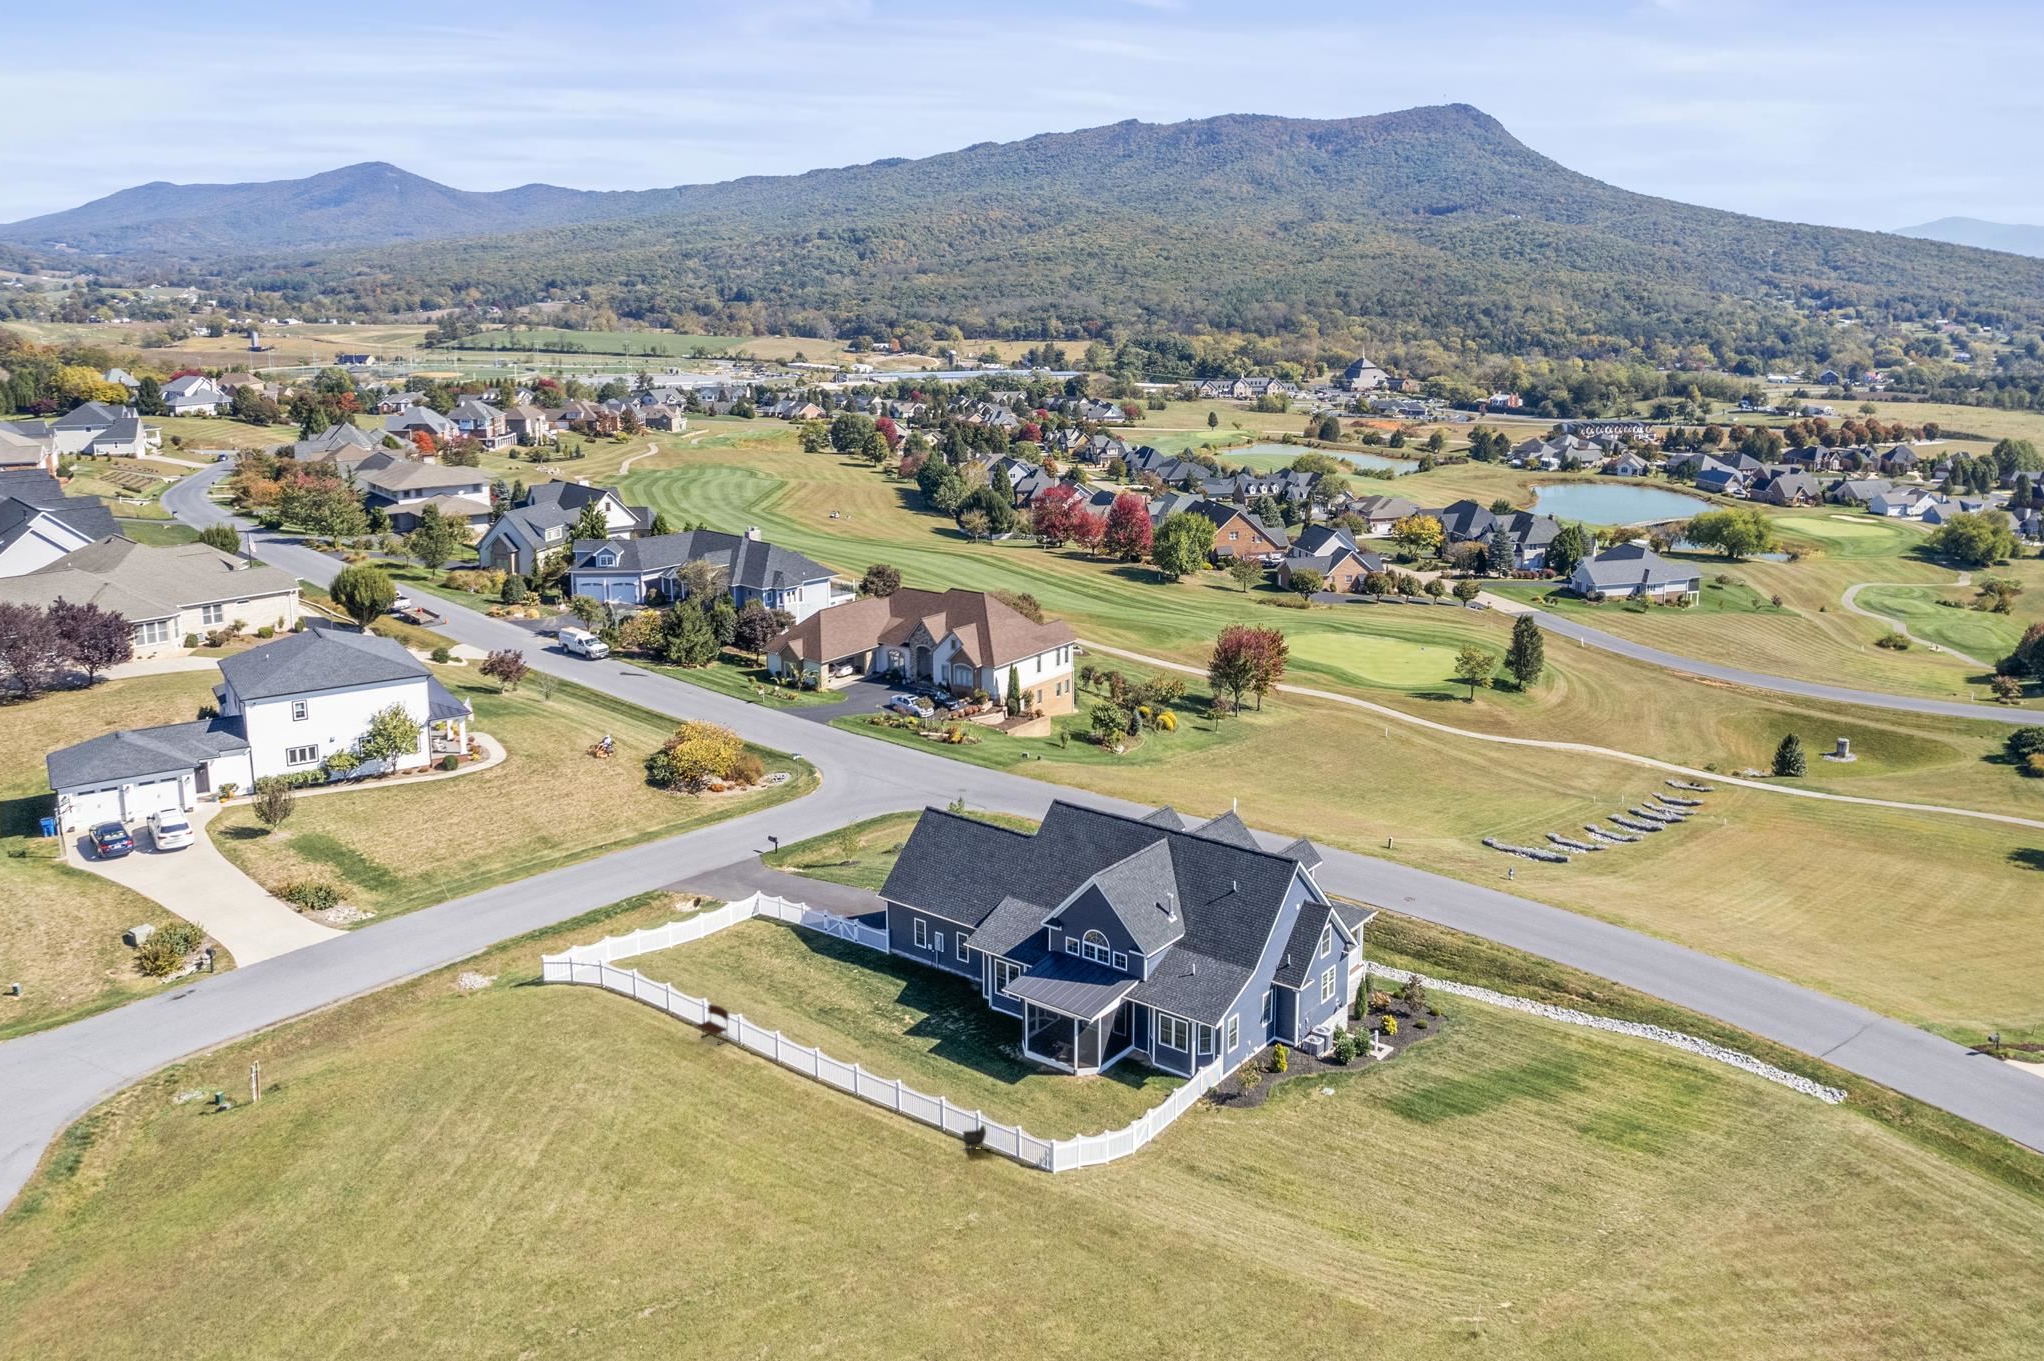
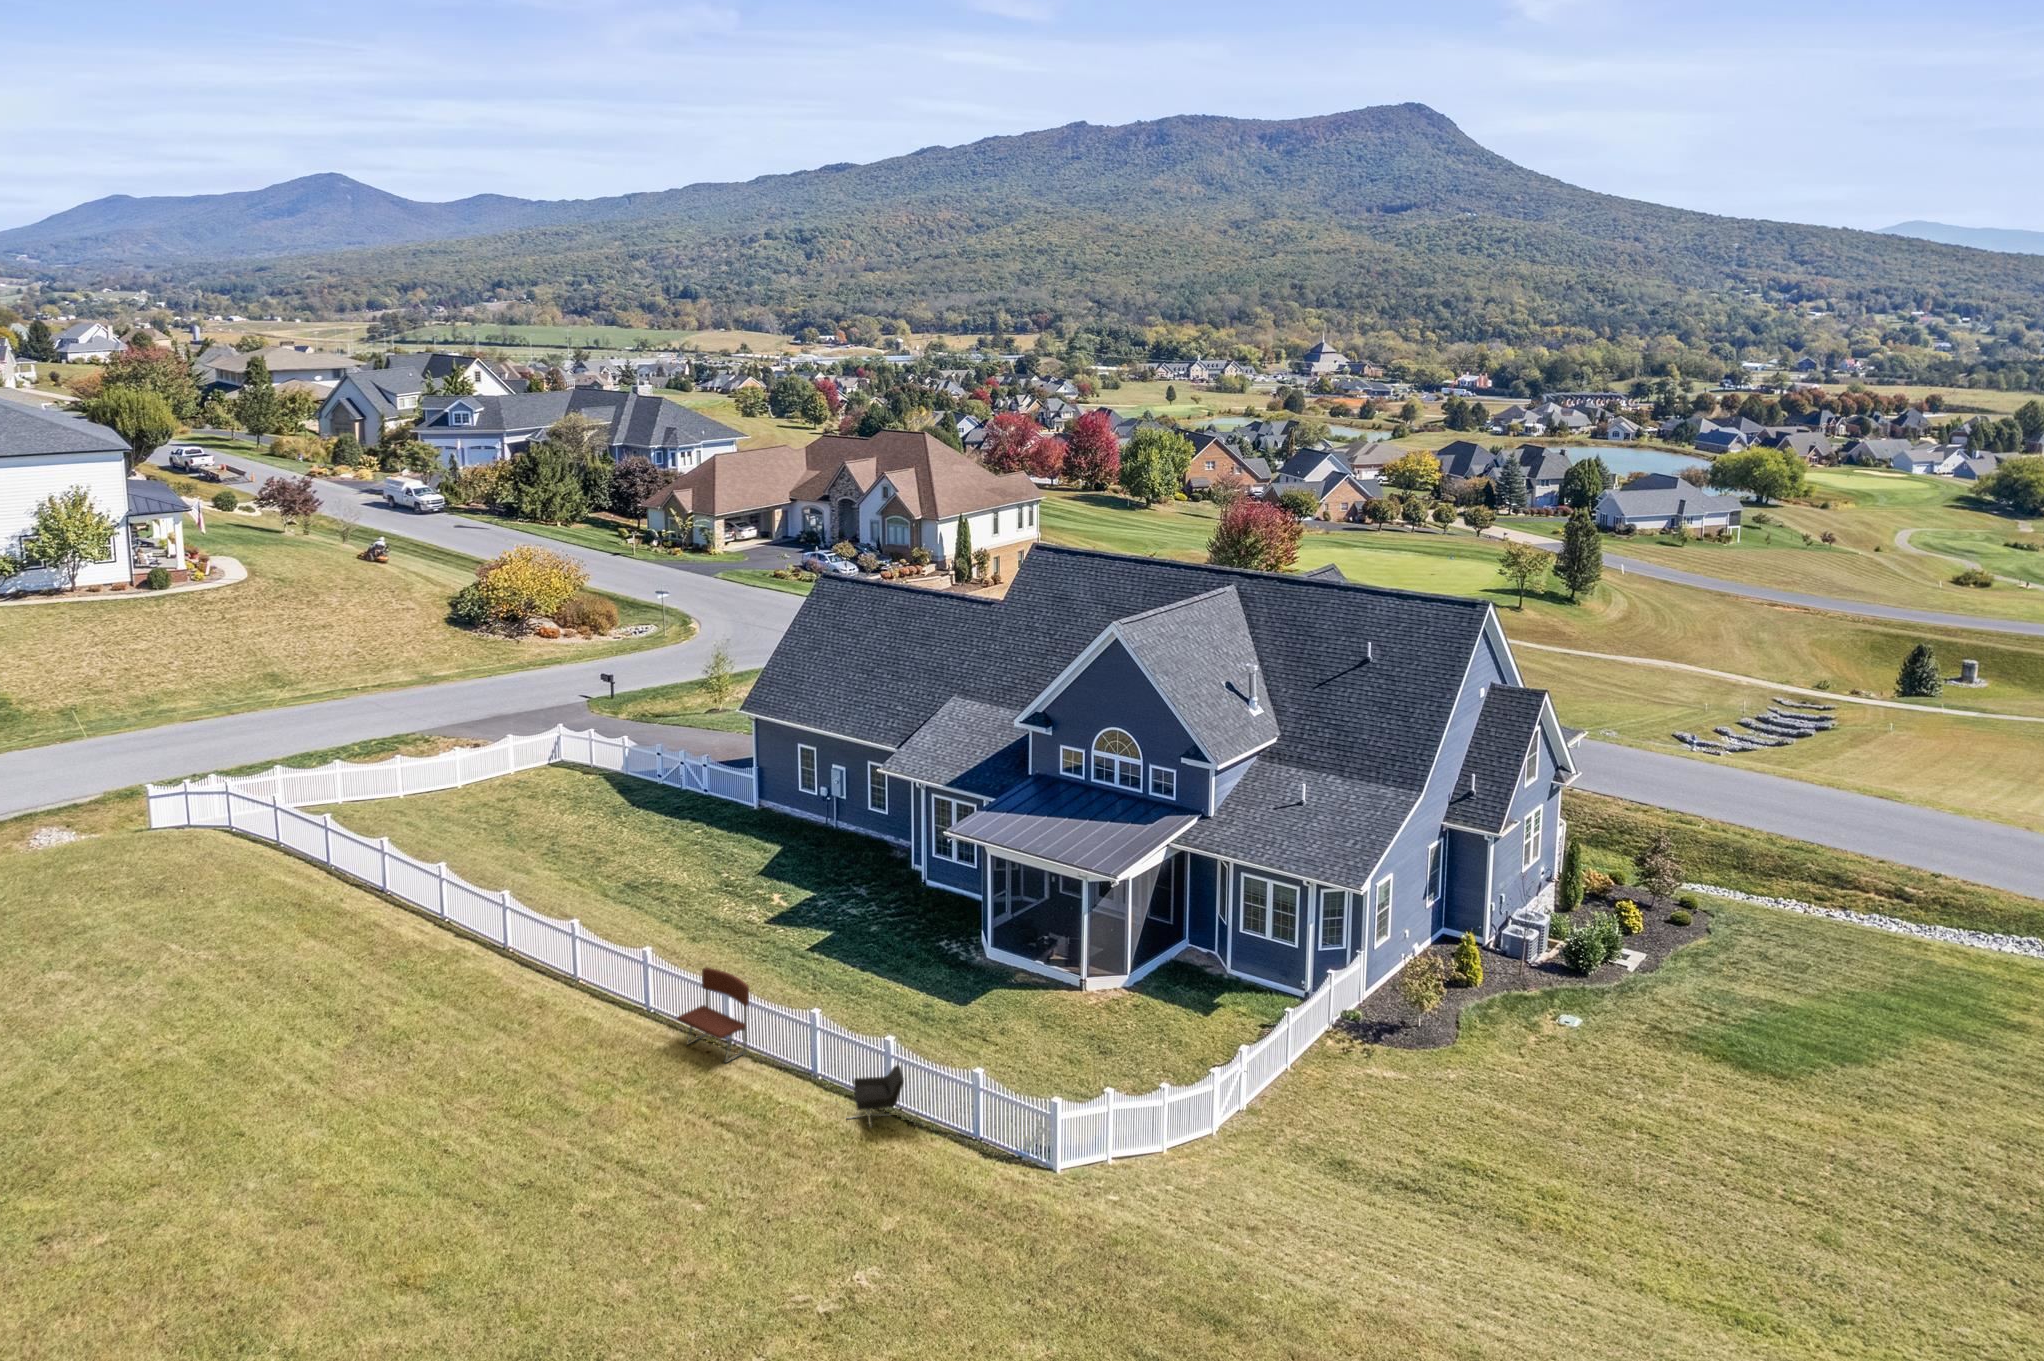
bench: present [698,1004,729,1044] -> present [677,968,749,1063]

